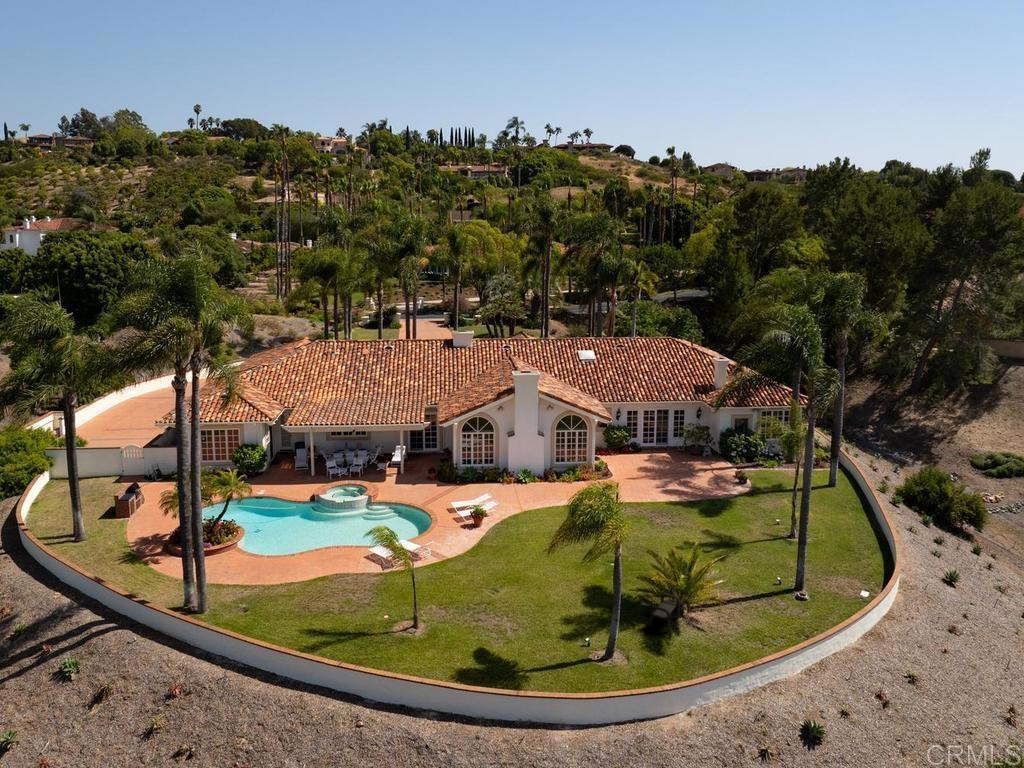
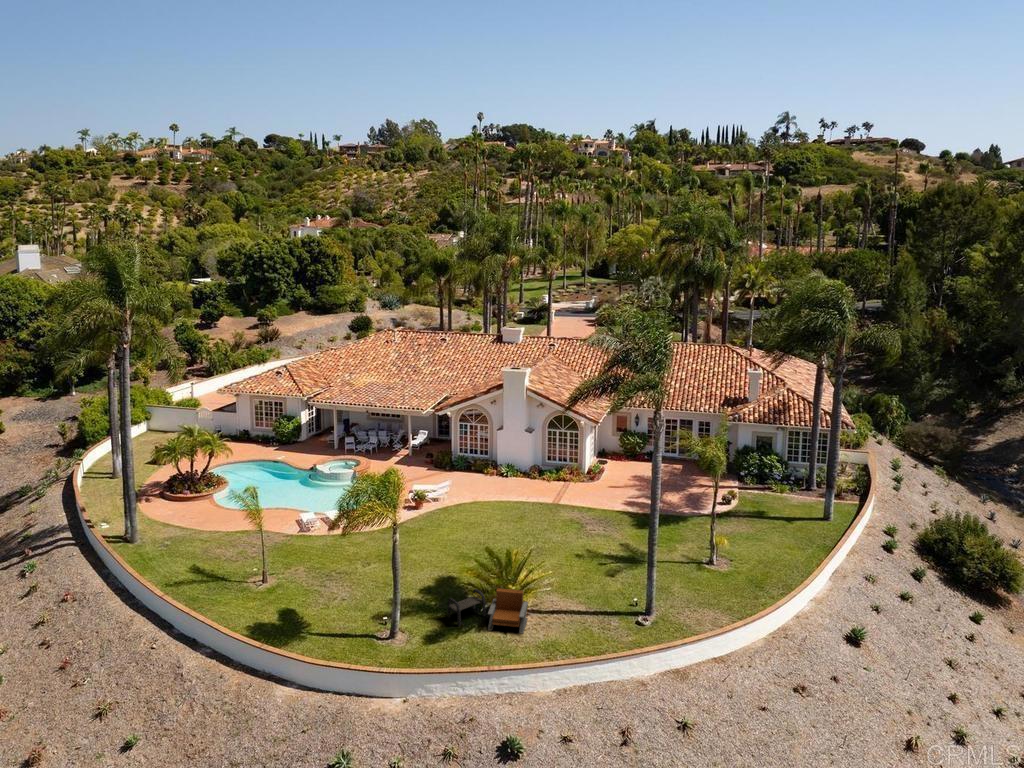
lounge chair: none [685,586,732,631] -> present [488,588,528,634]

